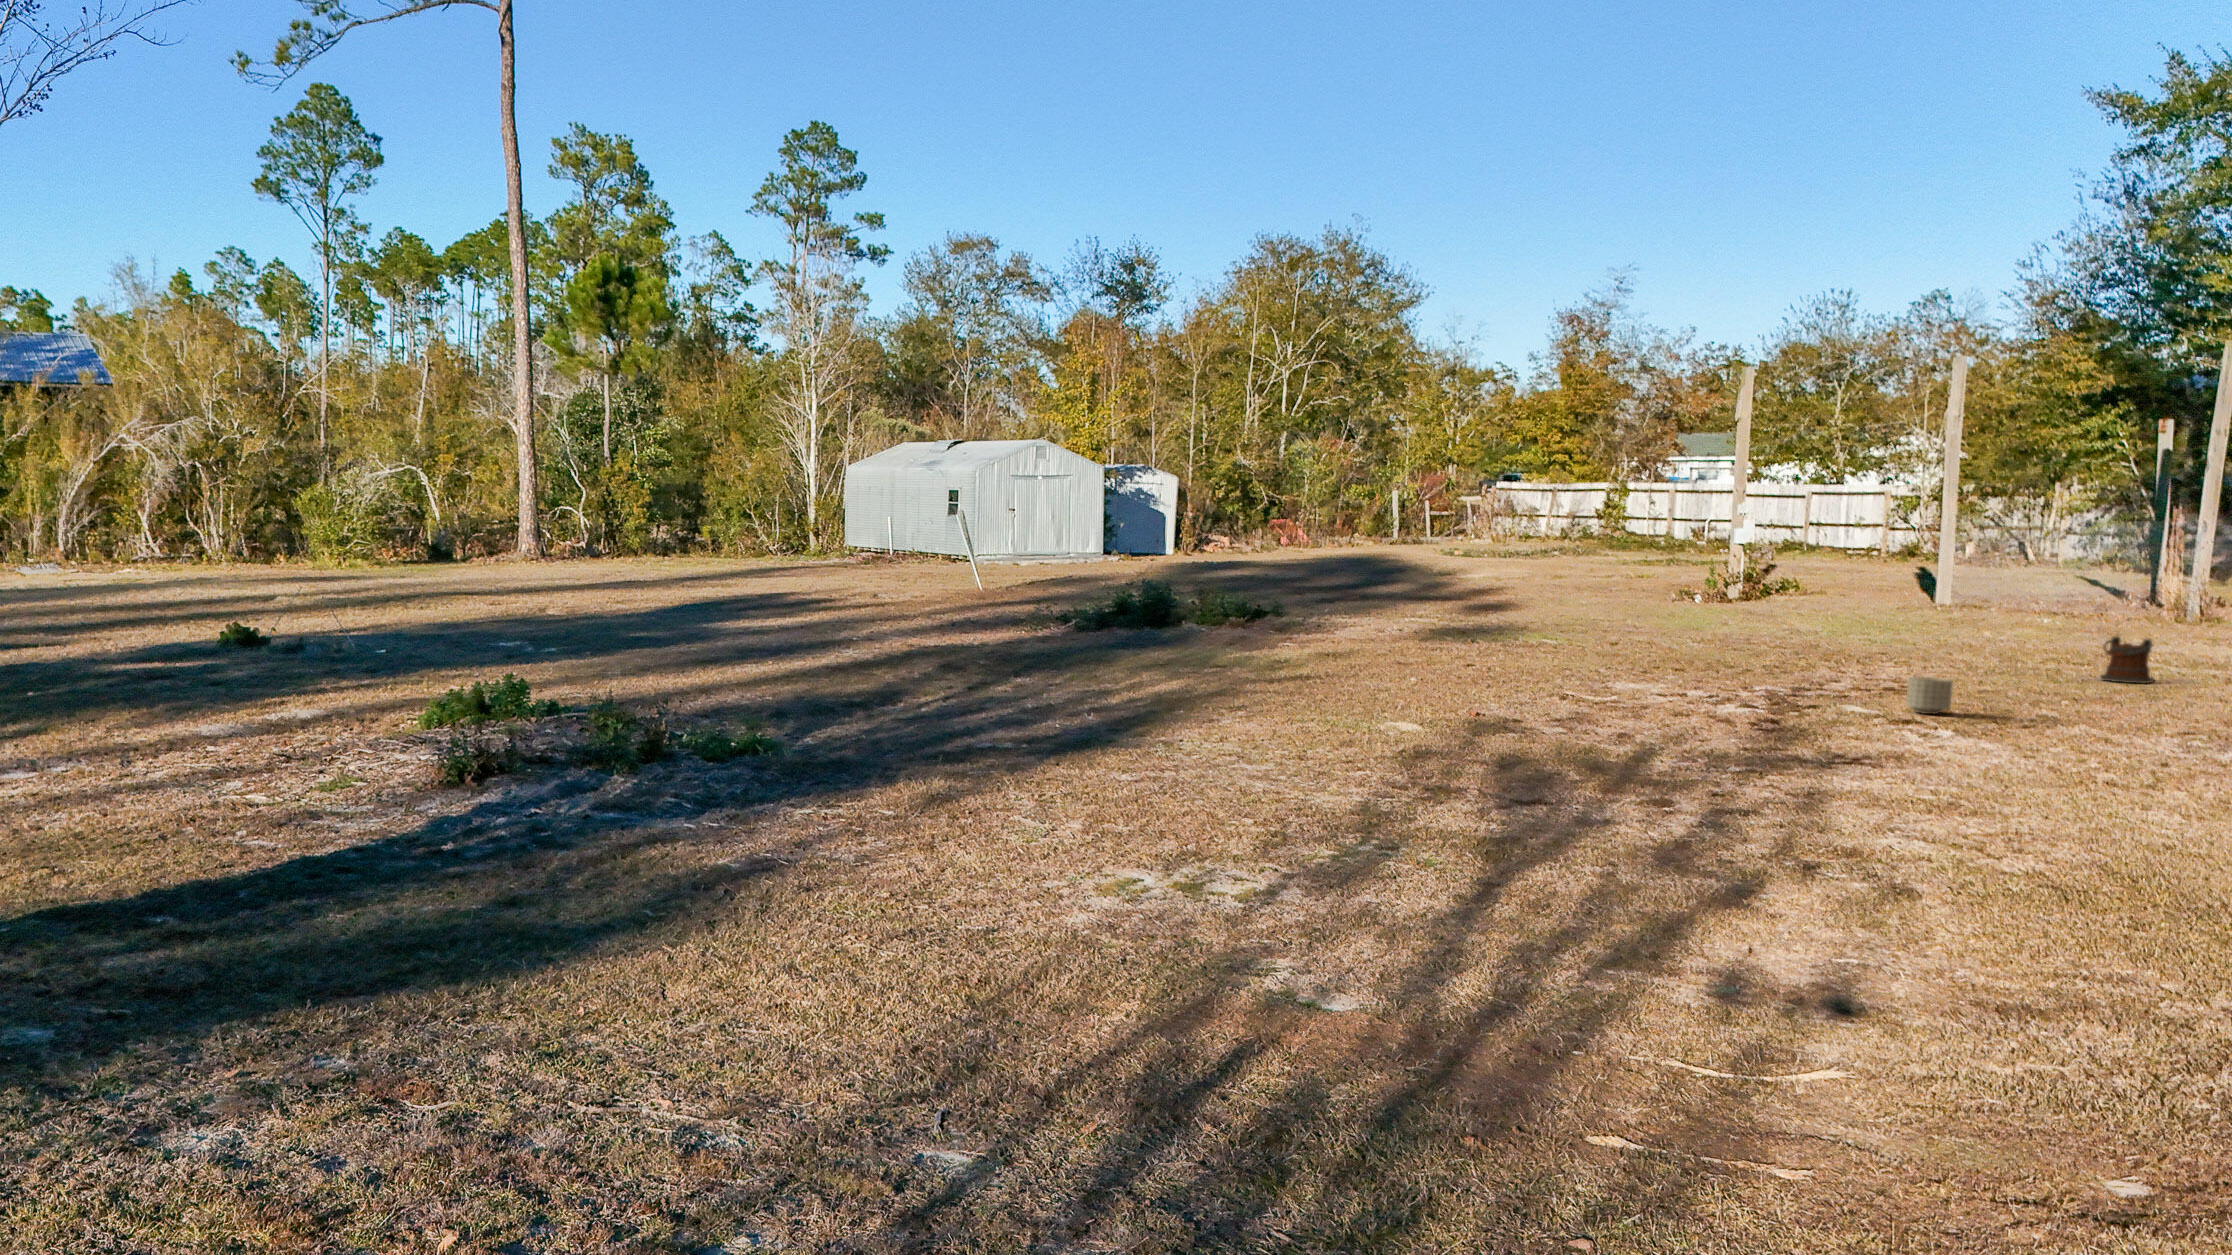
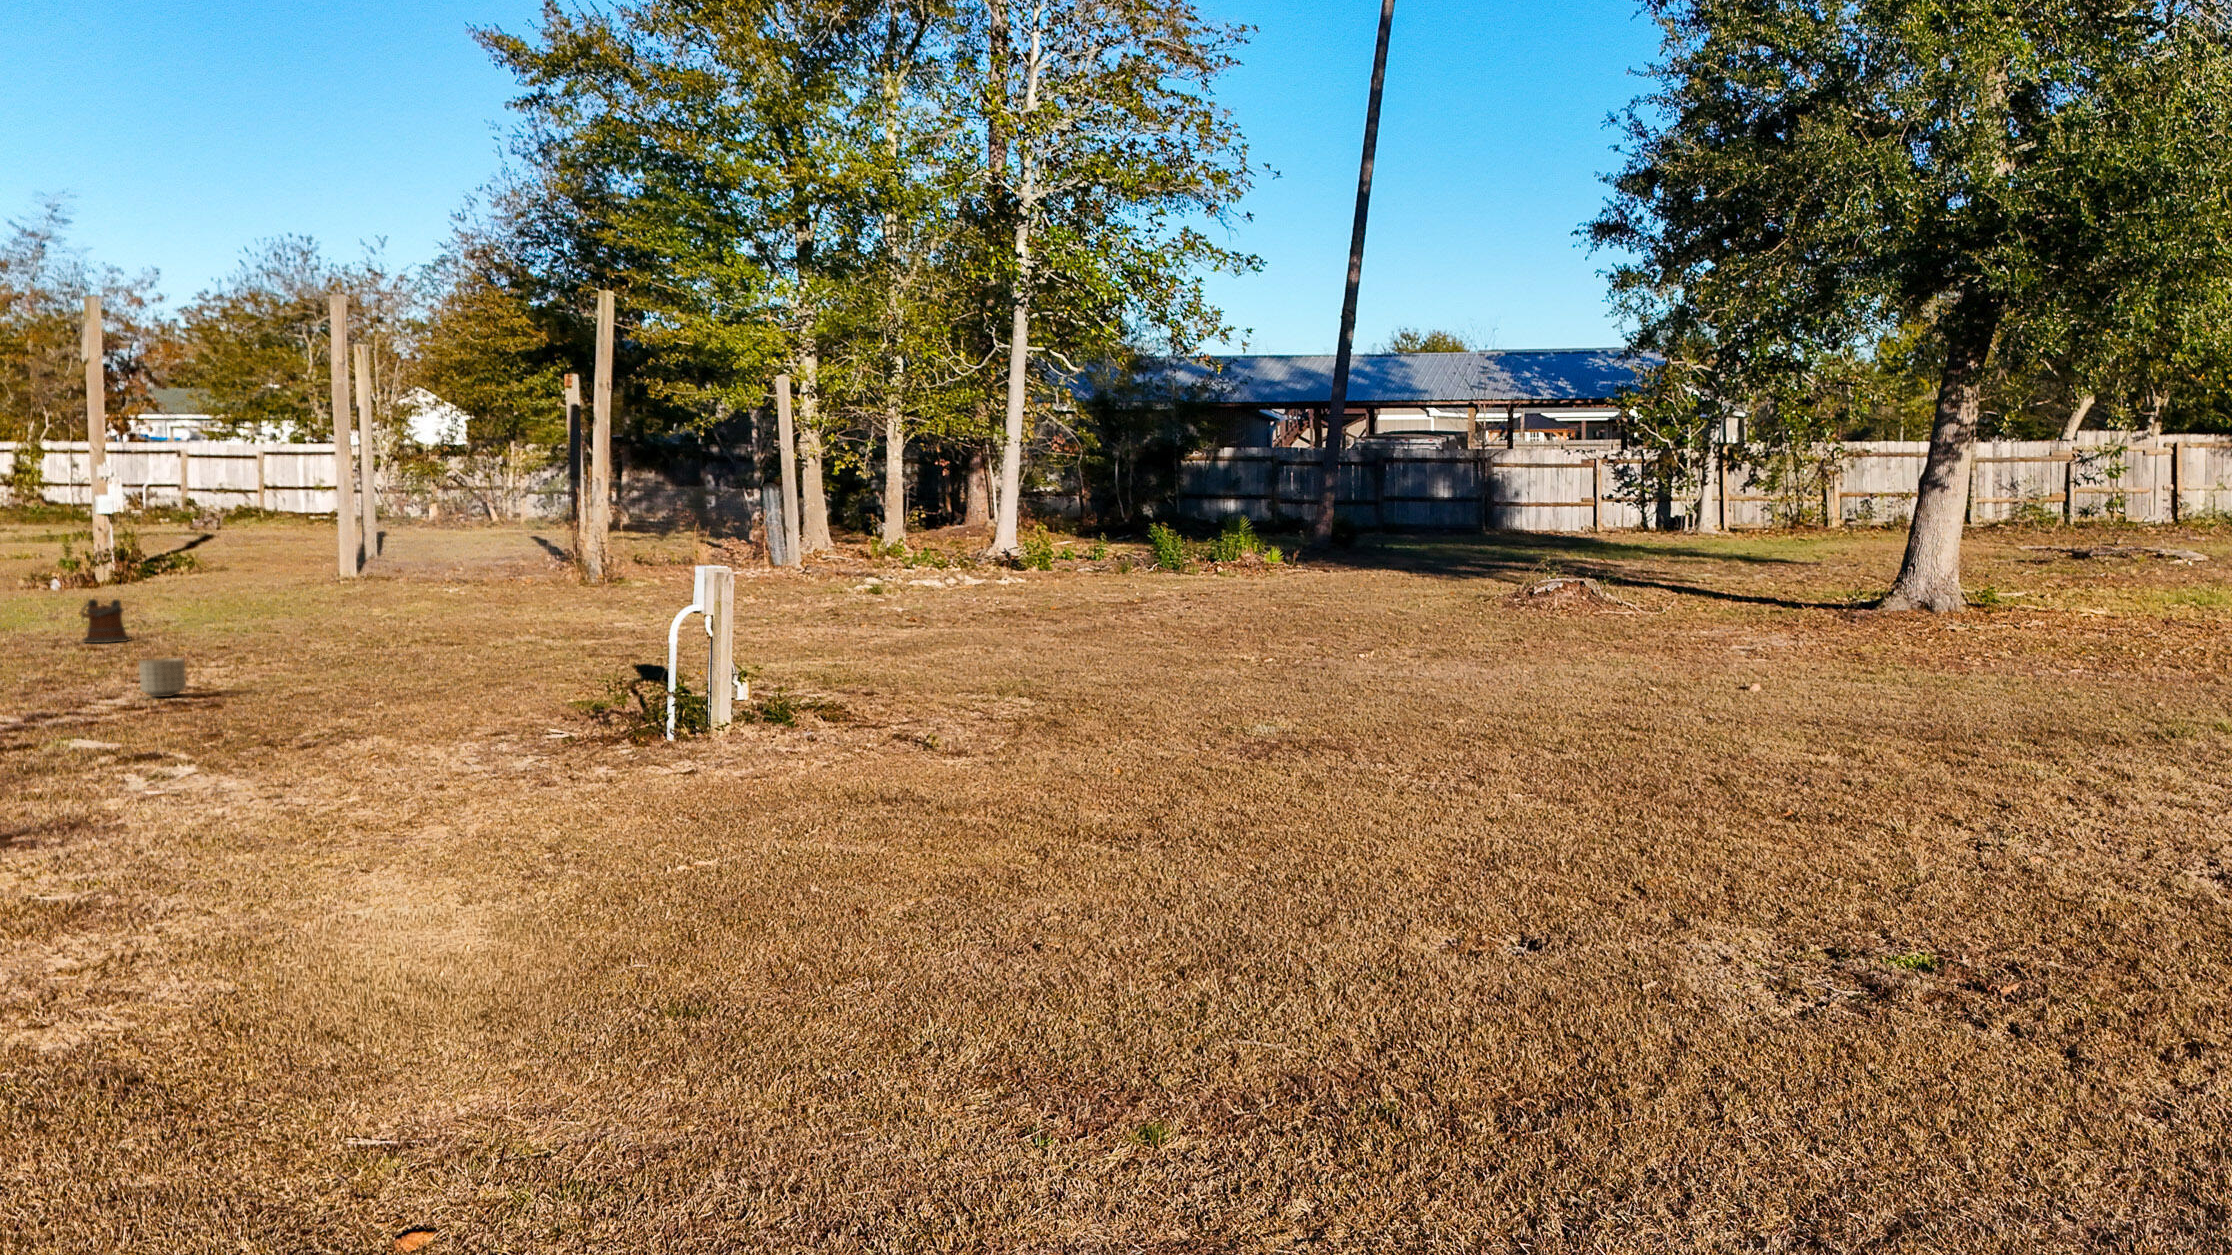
bucket: present [2101,636,2154,683] -> present [81,599,131,643]

